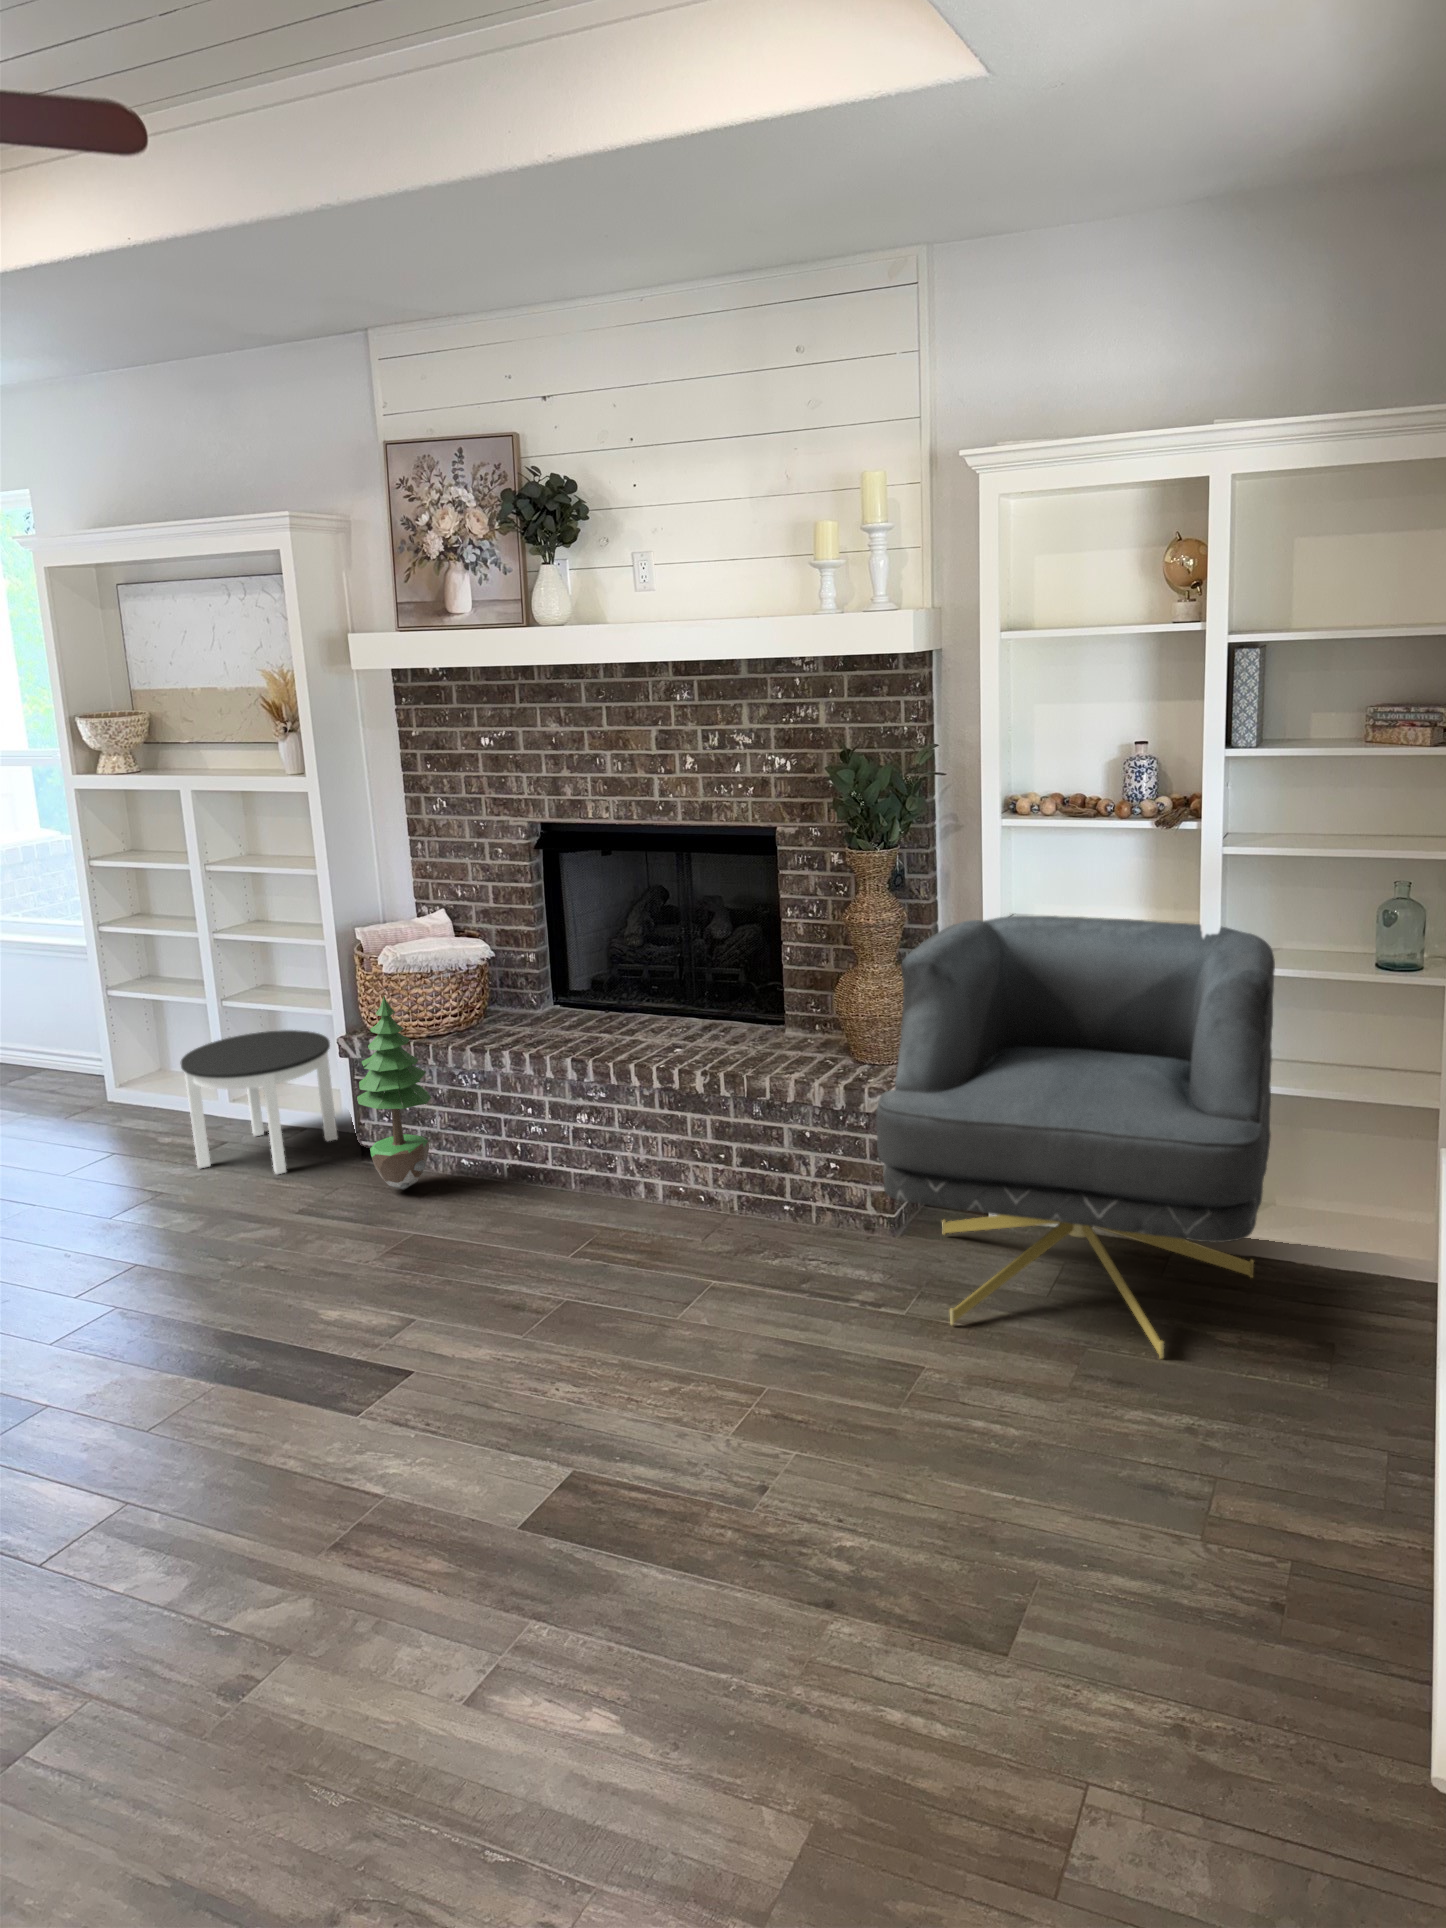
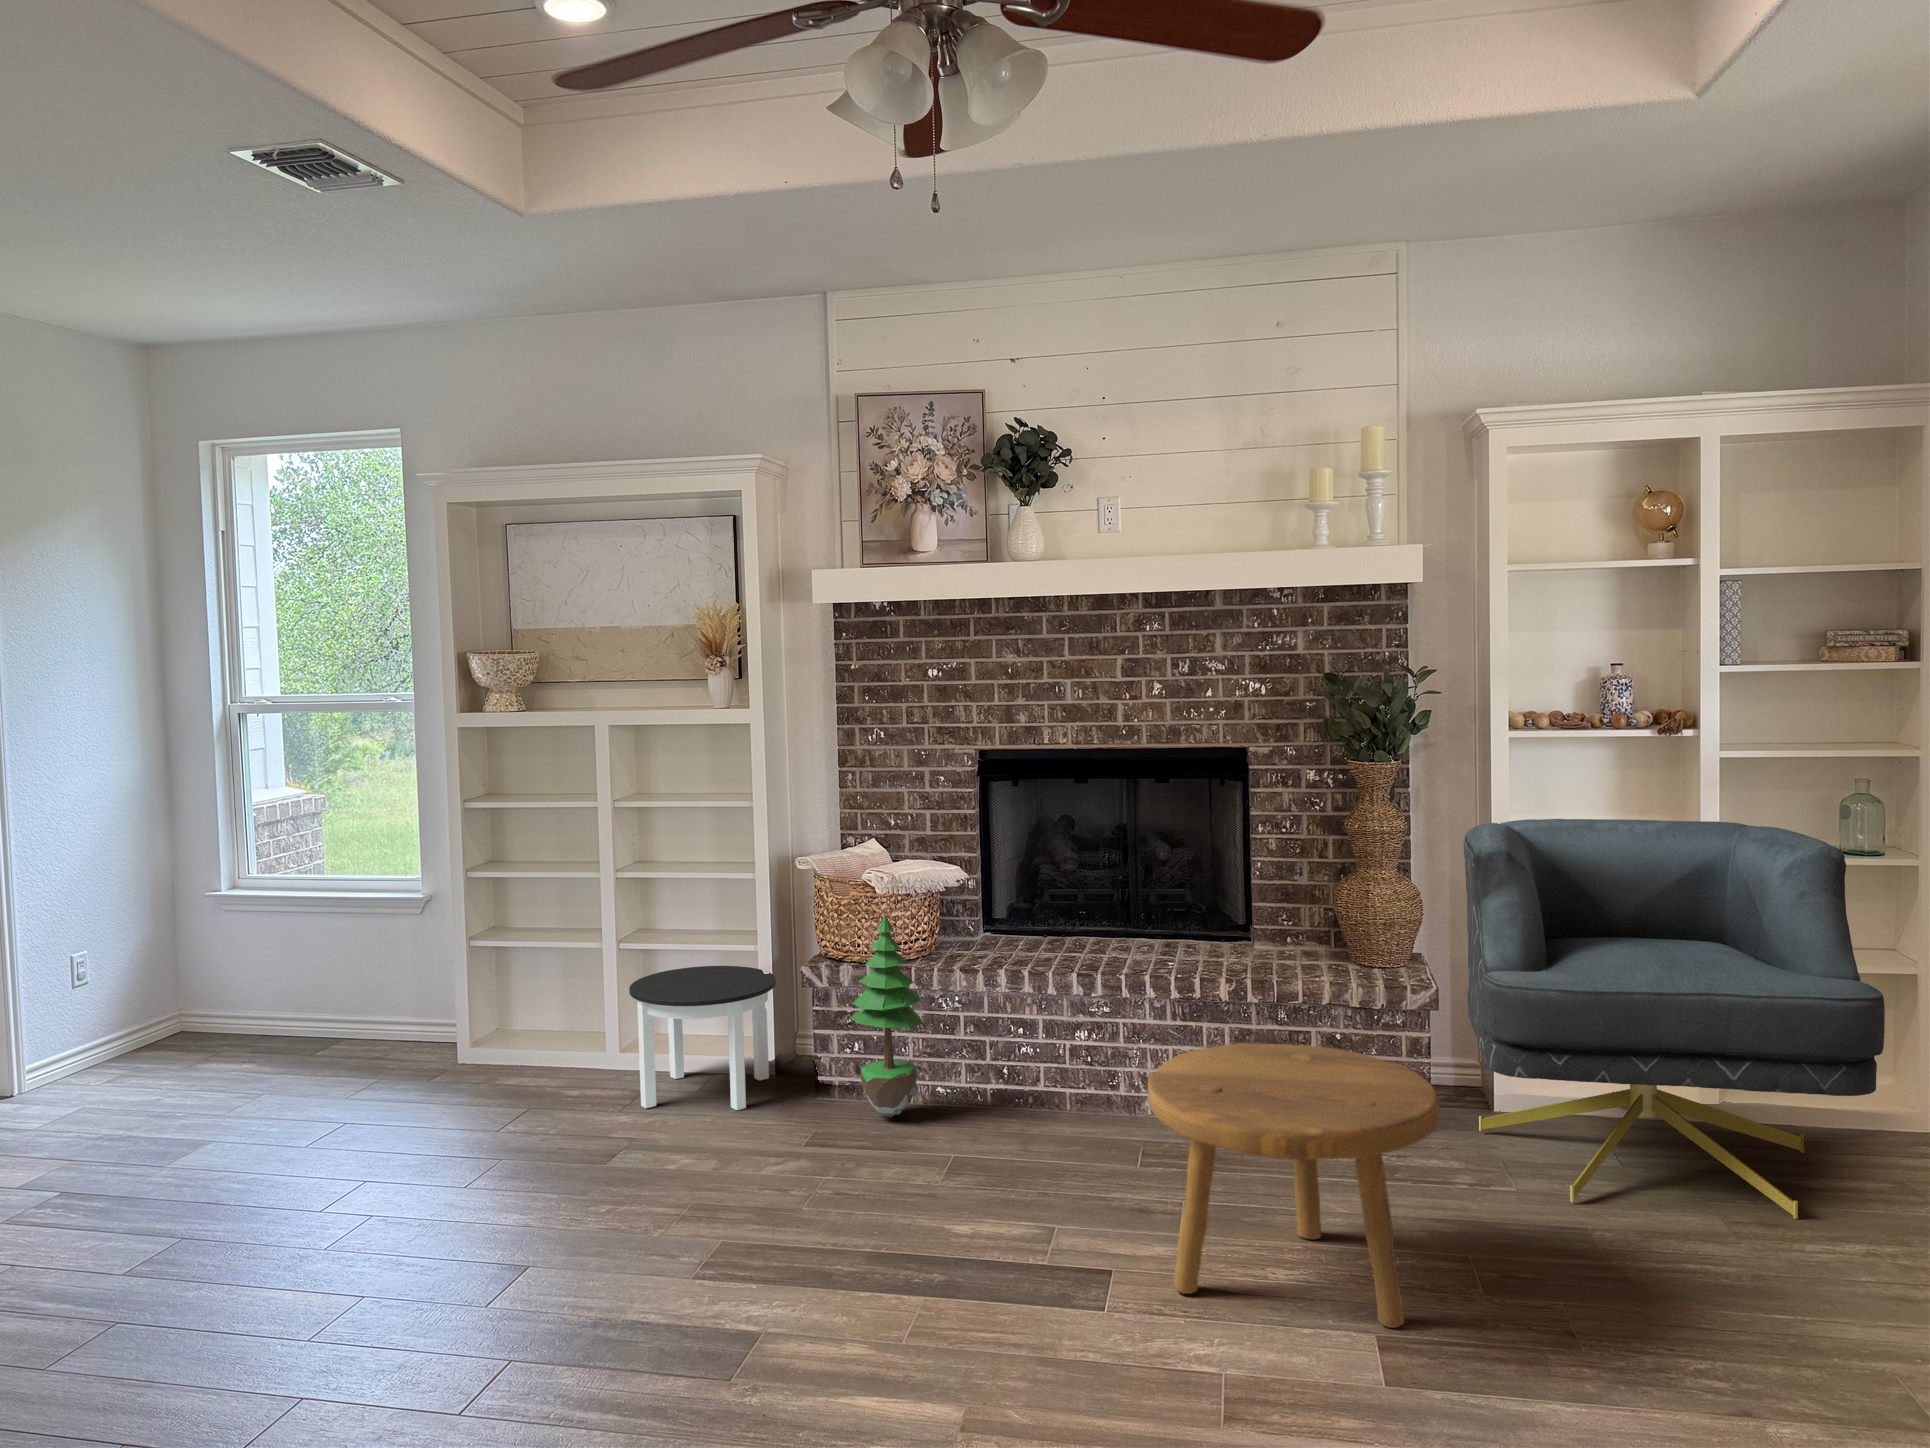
footstool: none [436,1160,723,1460] -> present [1148,1043,1439,1328]

